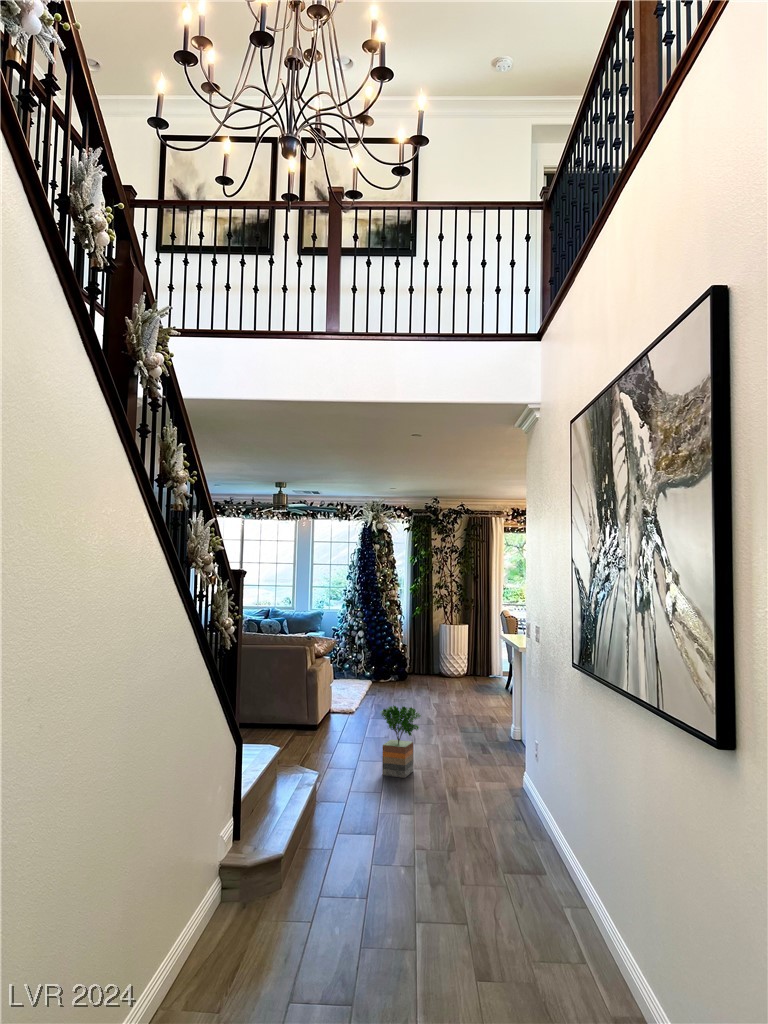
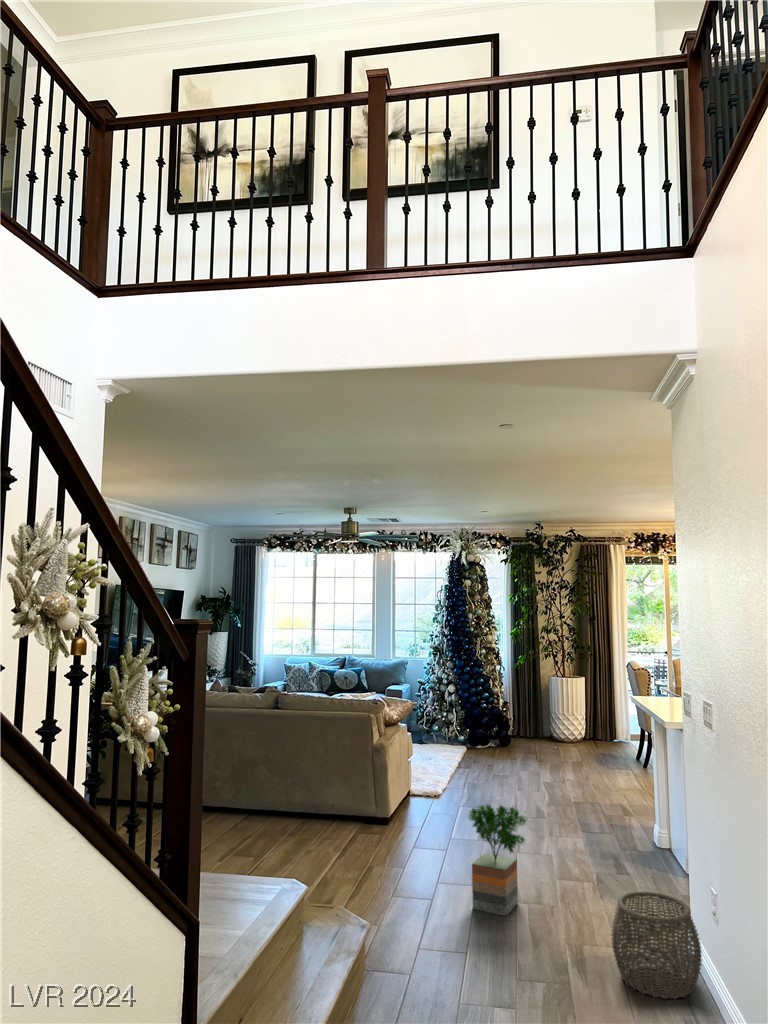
woven basket: none [472,751,526,811] -> present [611,892,702,999]

